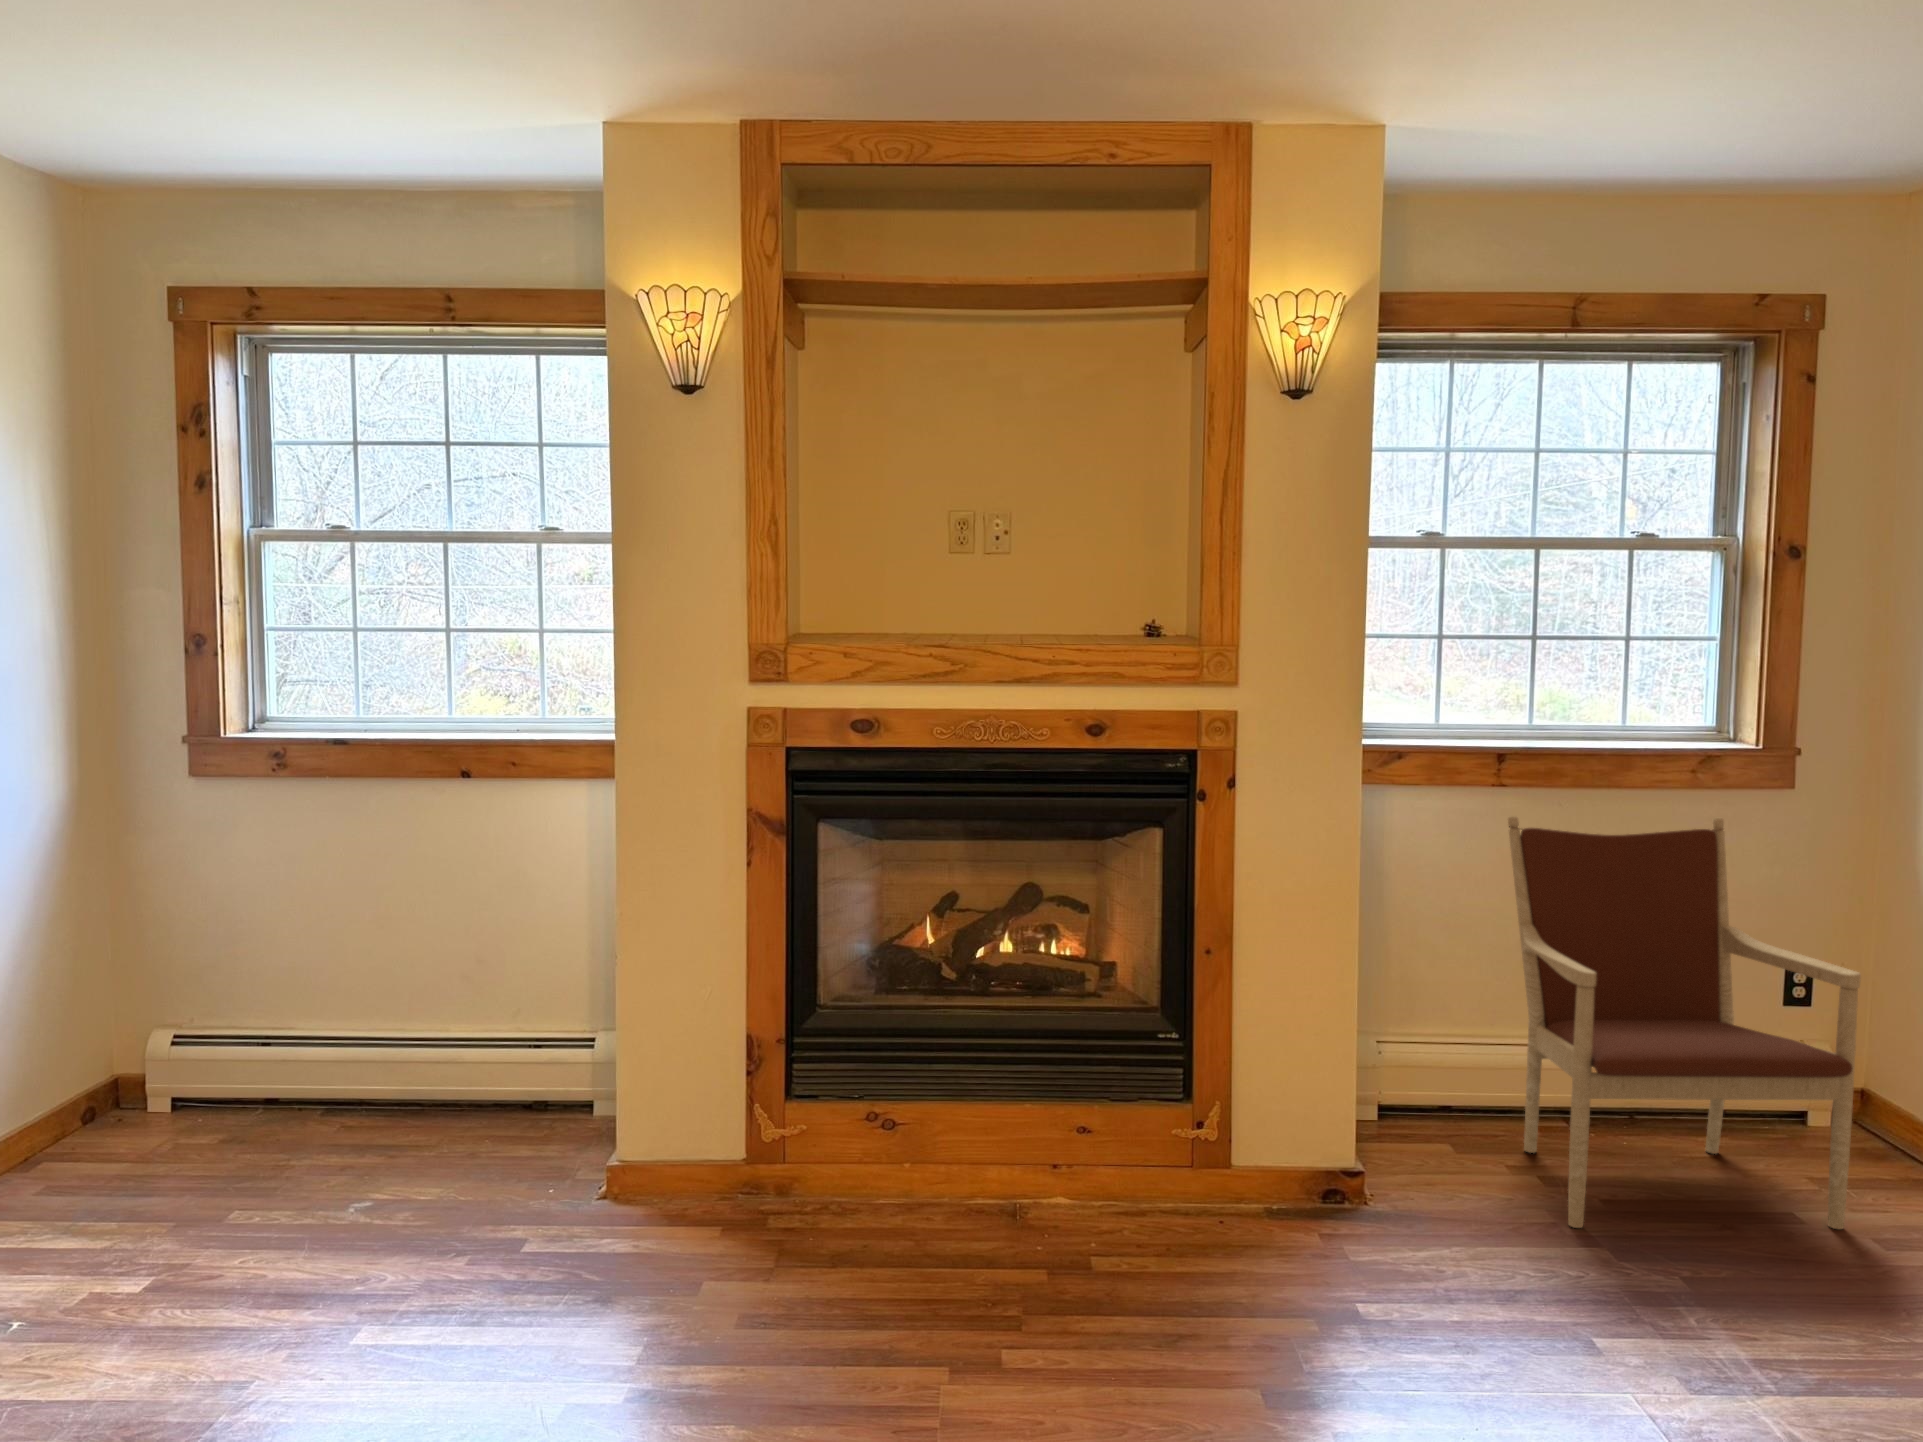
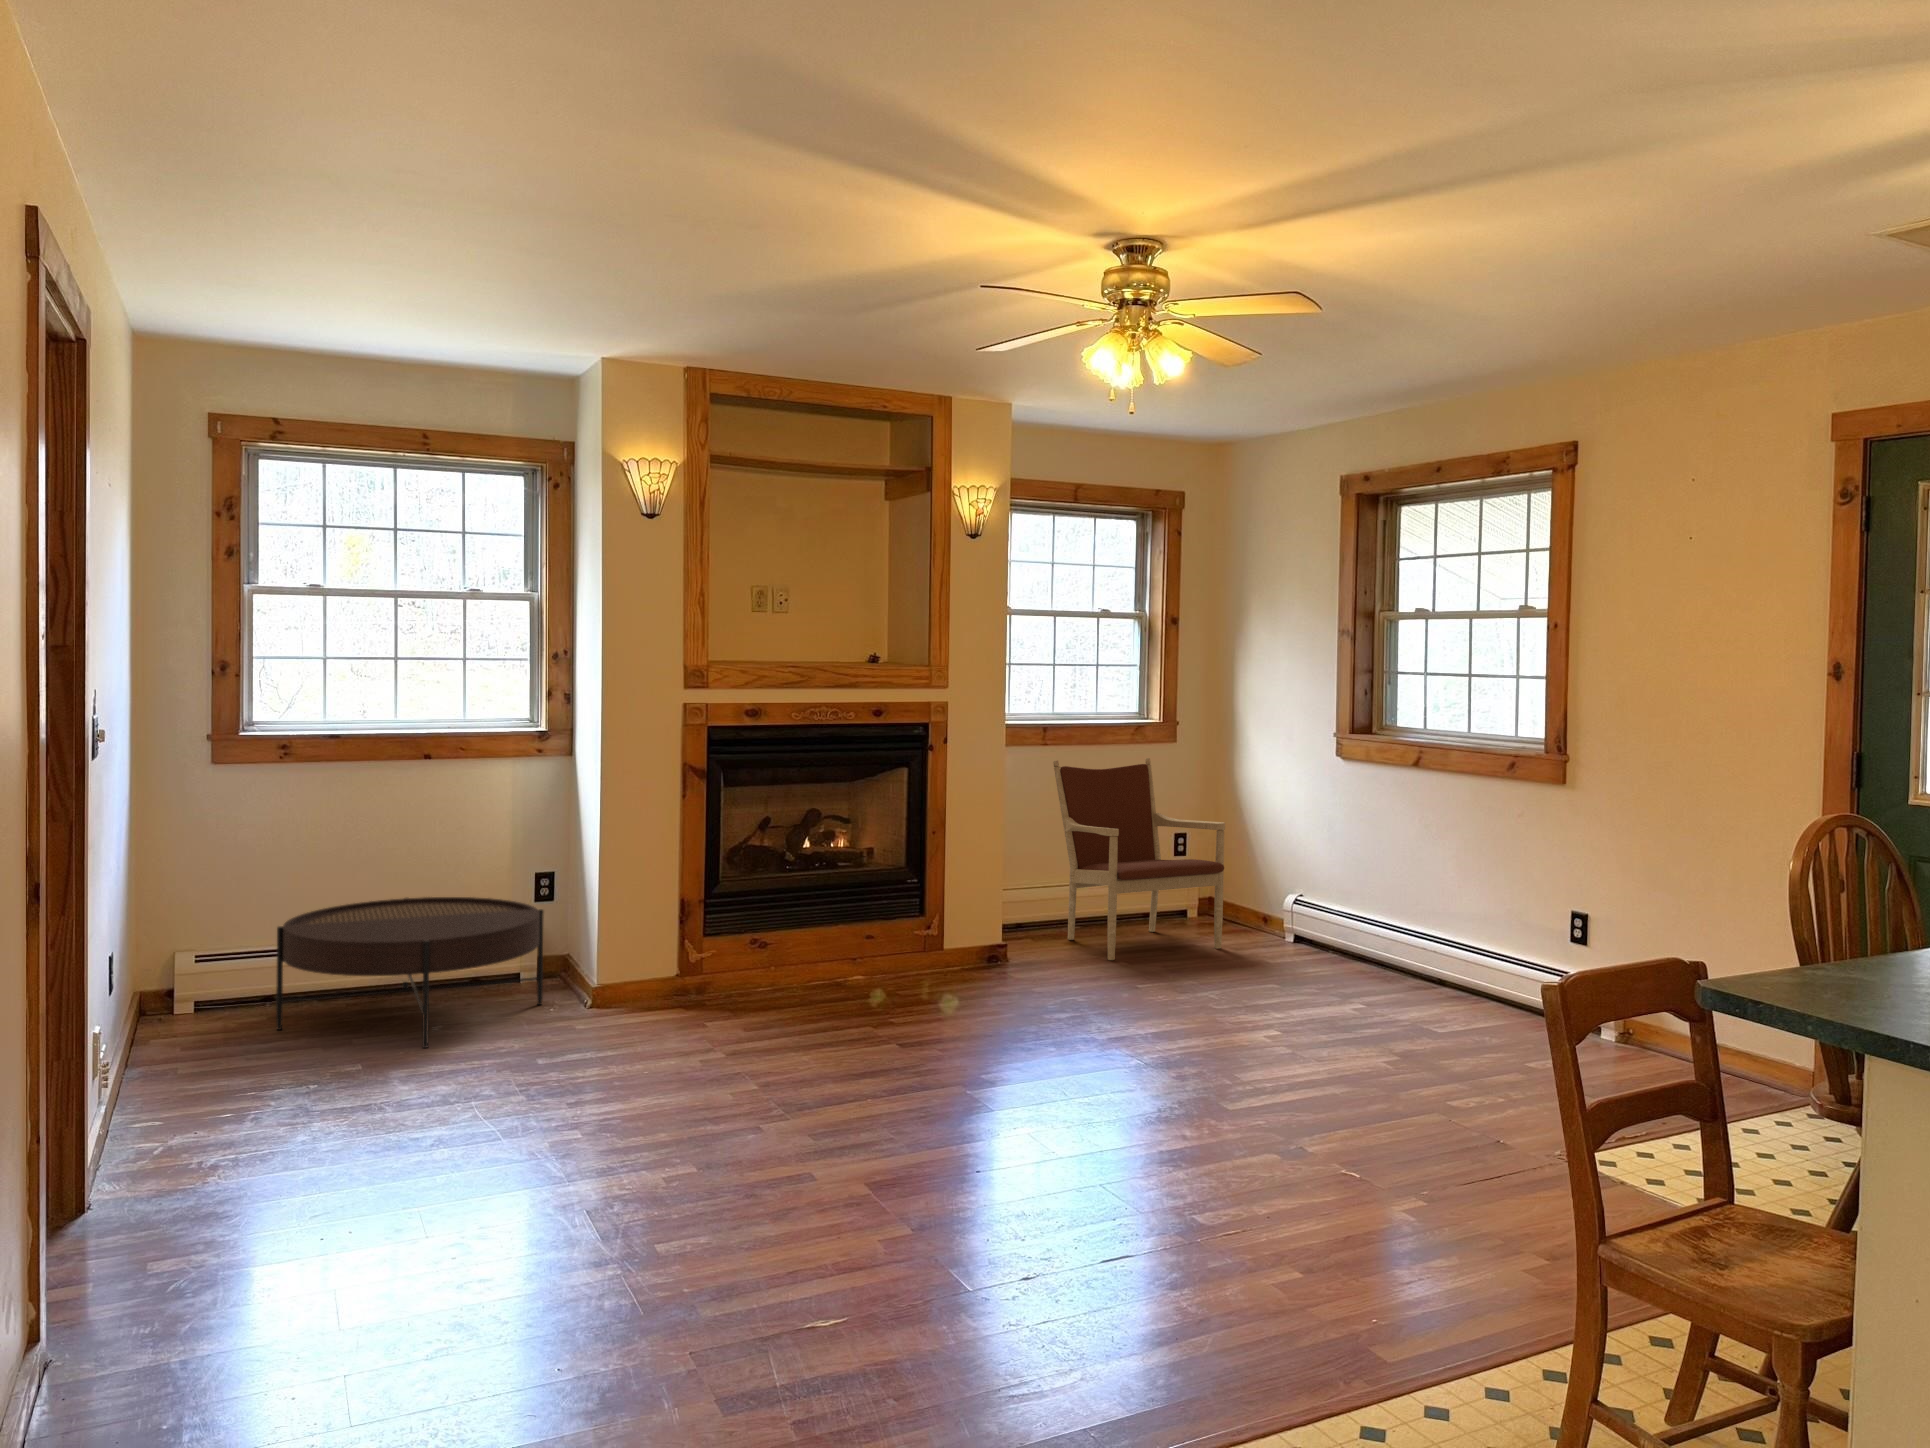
coffee table: none [156,977,546,1254] -> present [276,897,544,1048]

